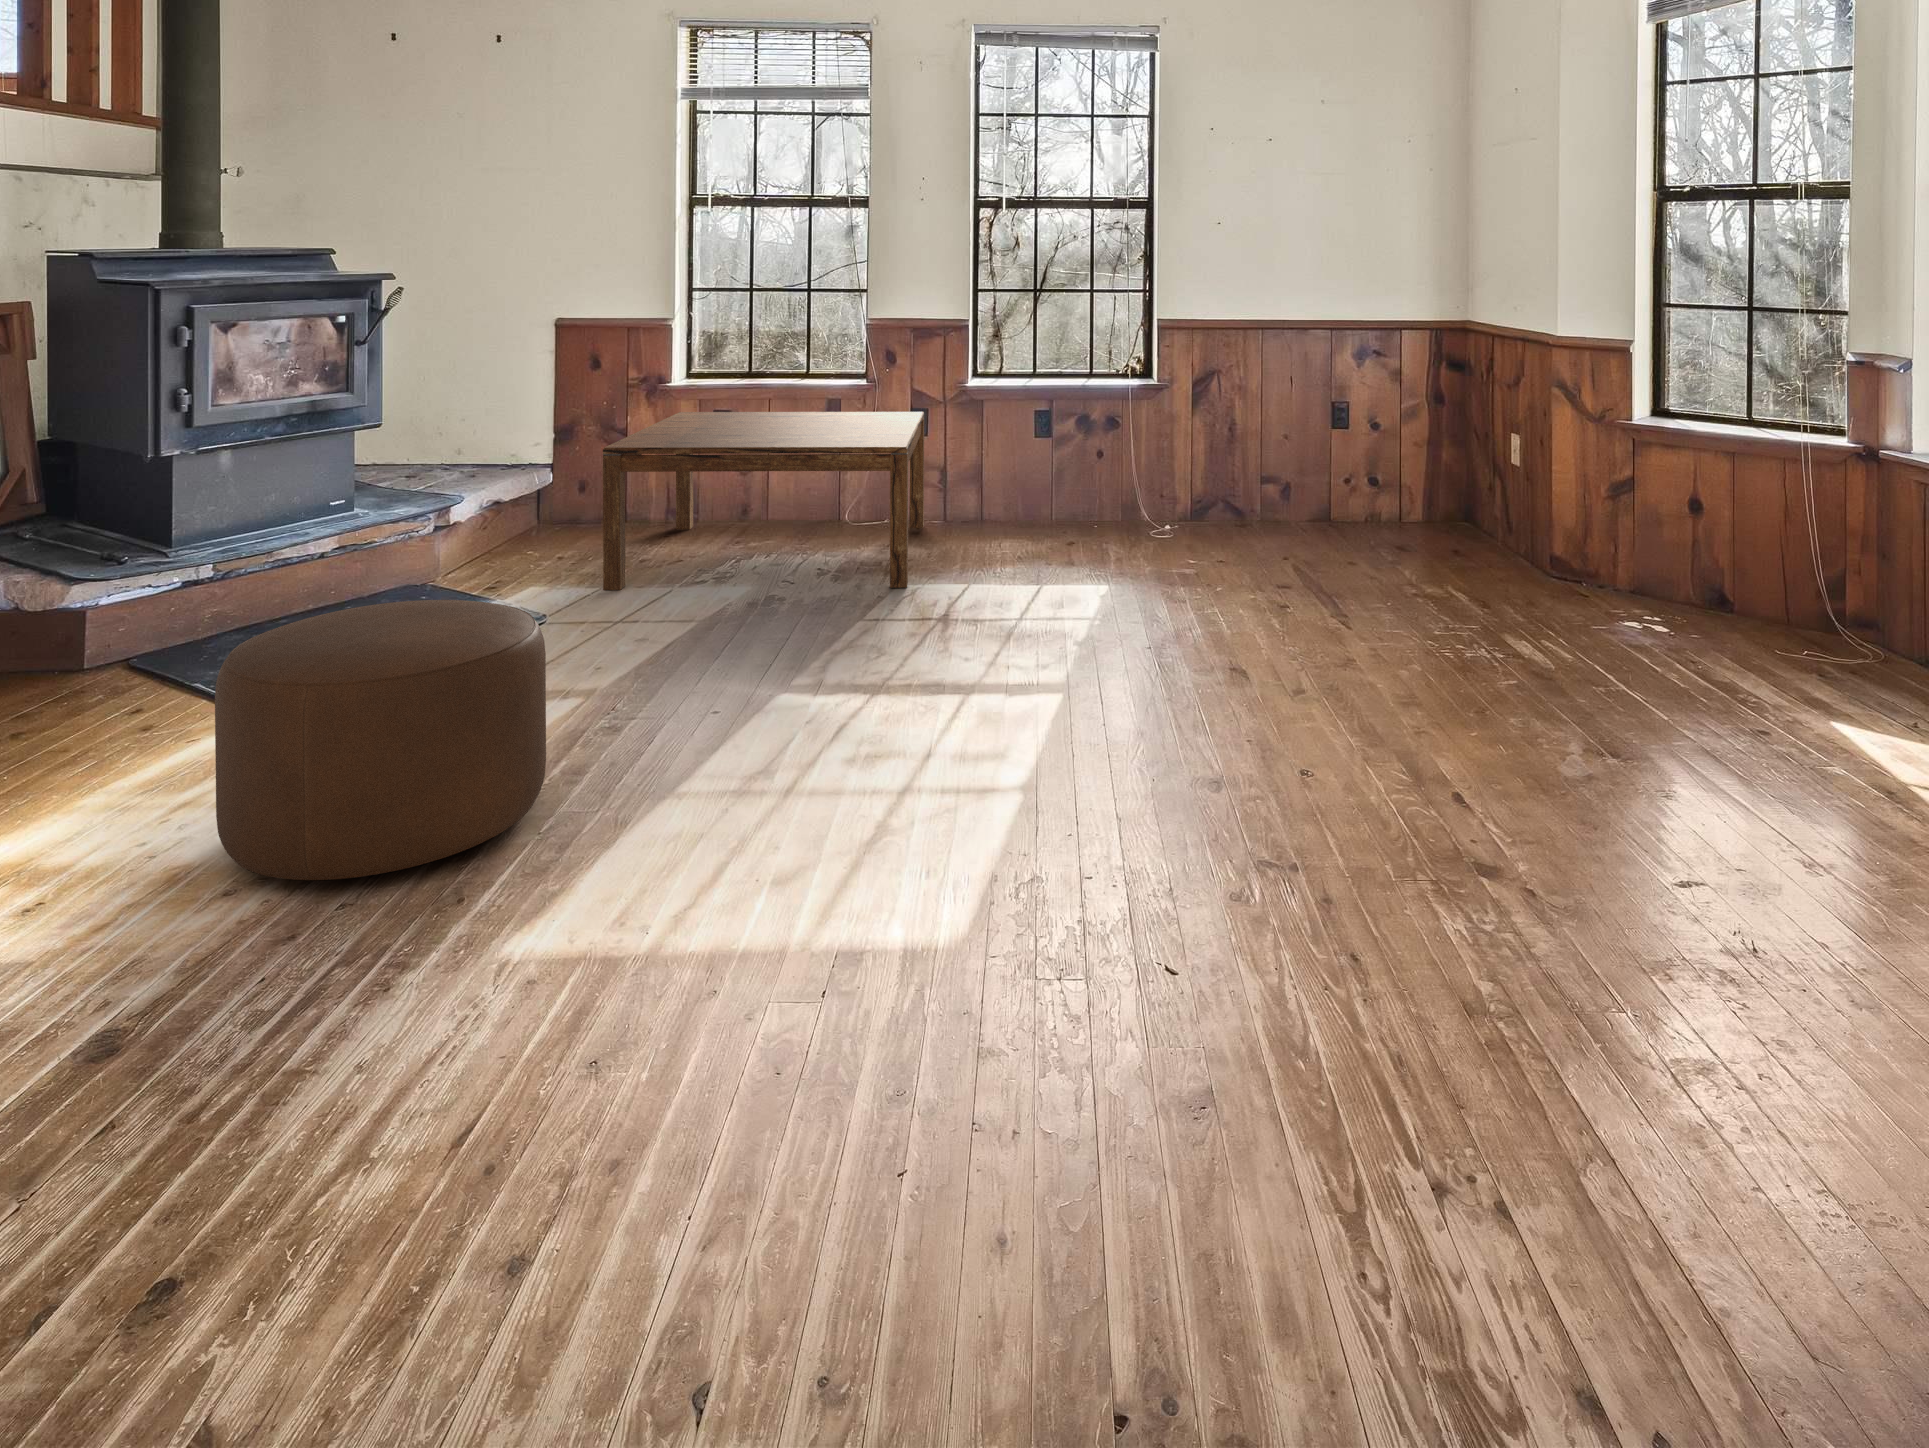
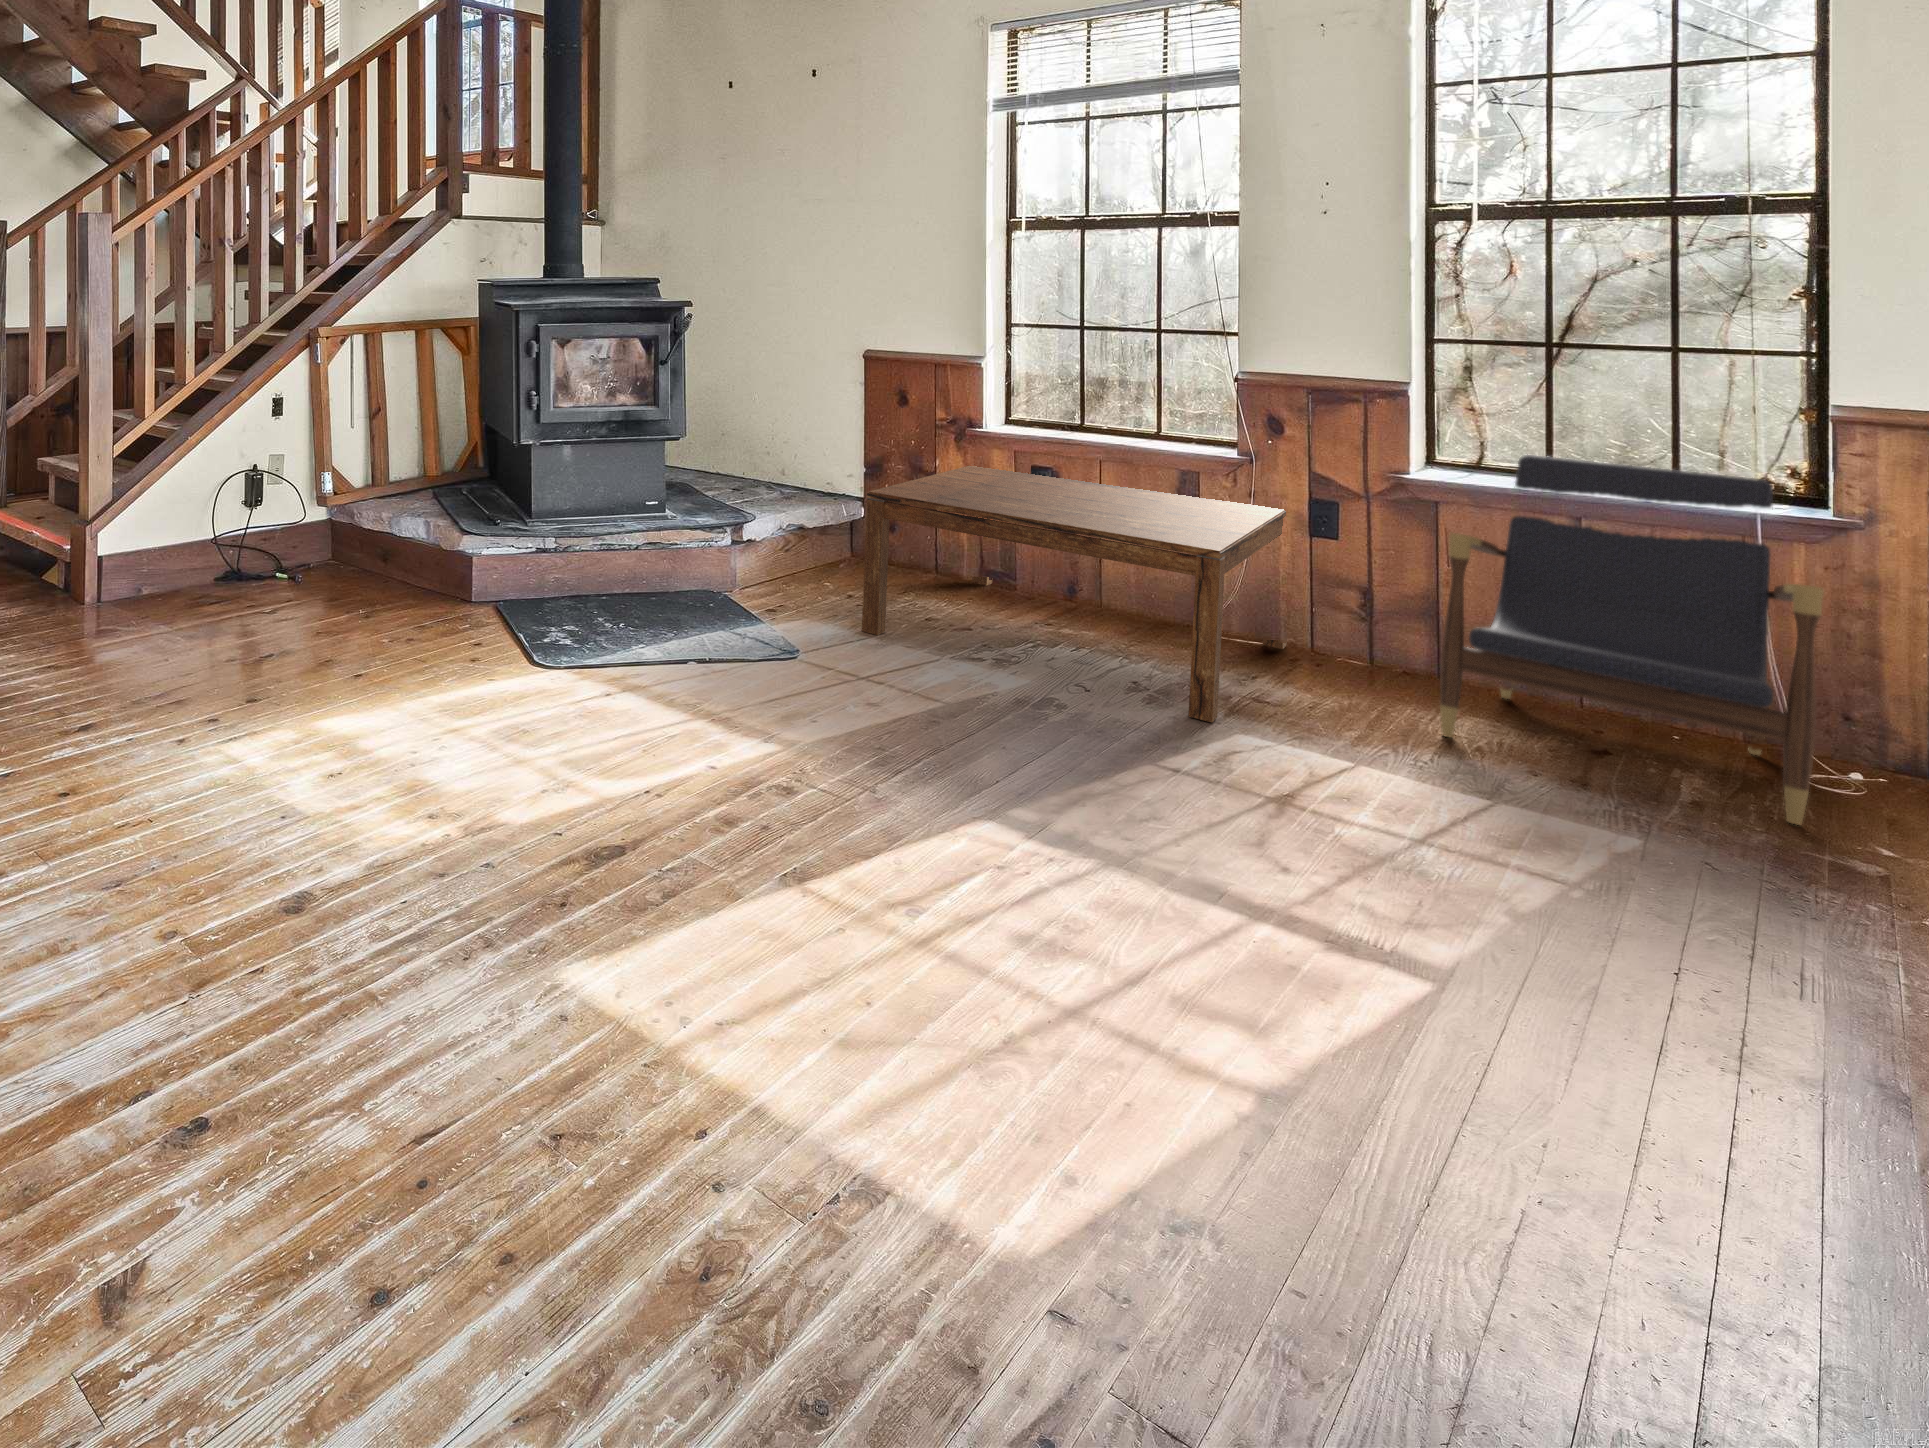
lounge chair: none [1032,352,1207,560] -> present [1440,455,1824,825]
ottoman: present [215,600,546,880] -> none [434,607,689,856]

